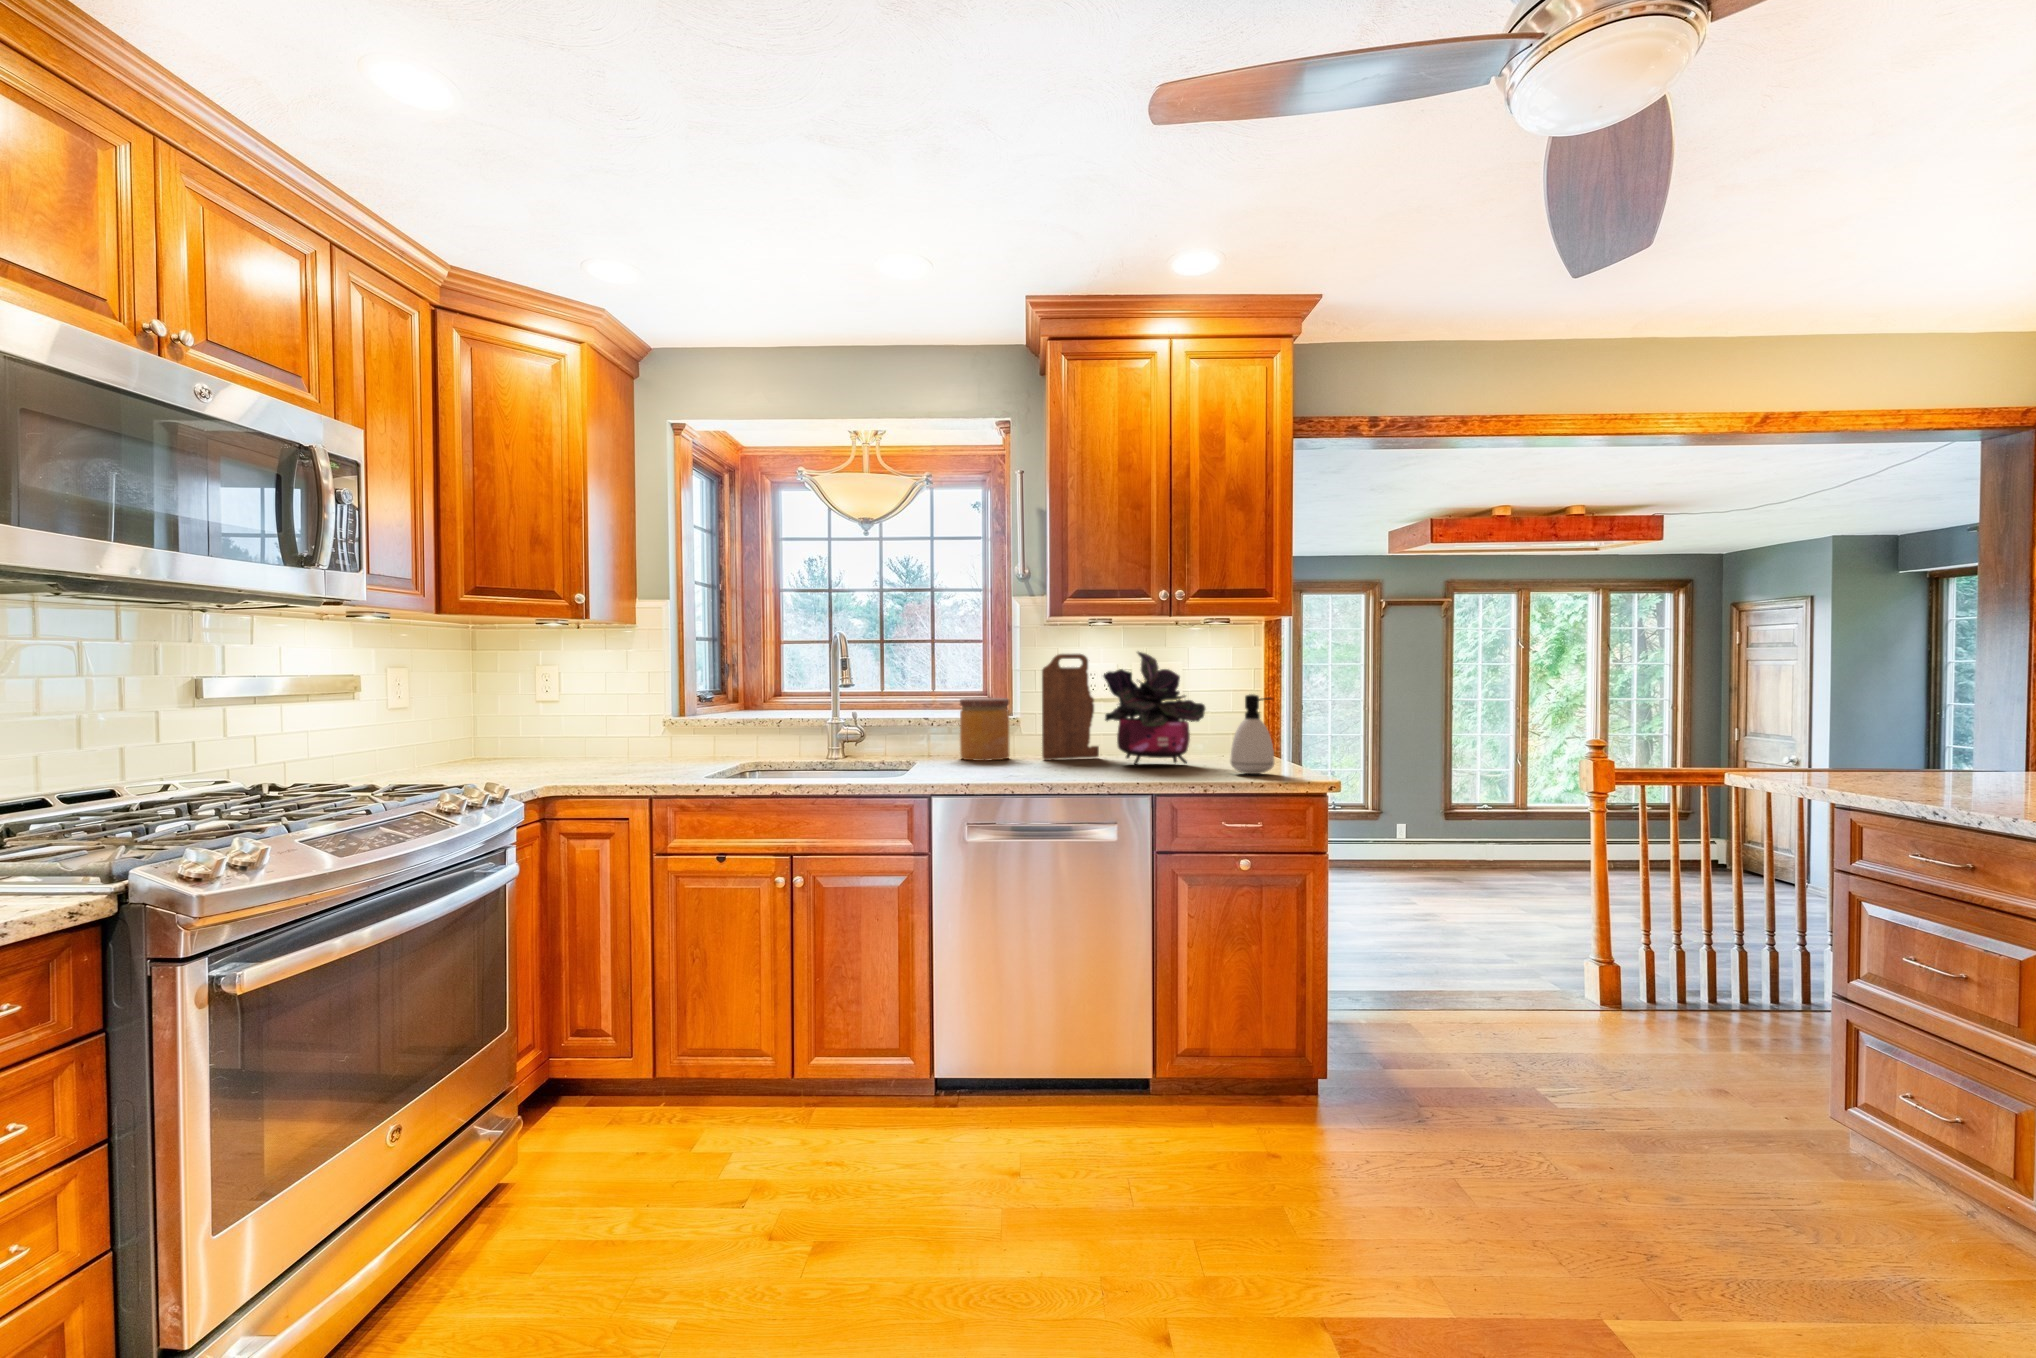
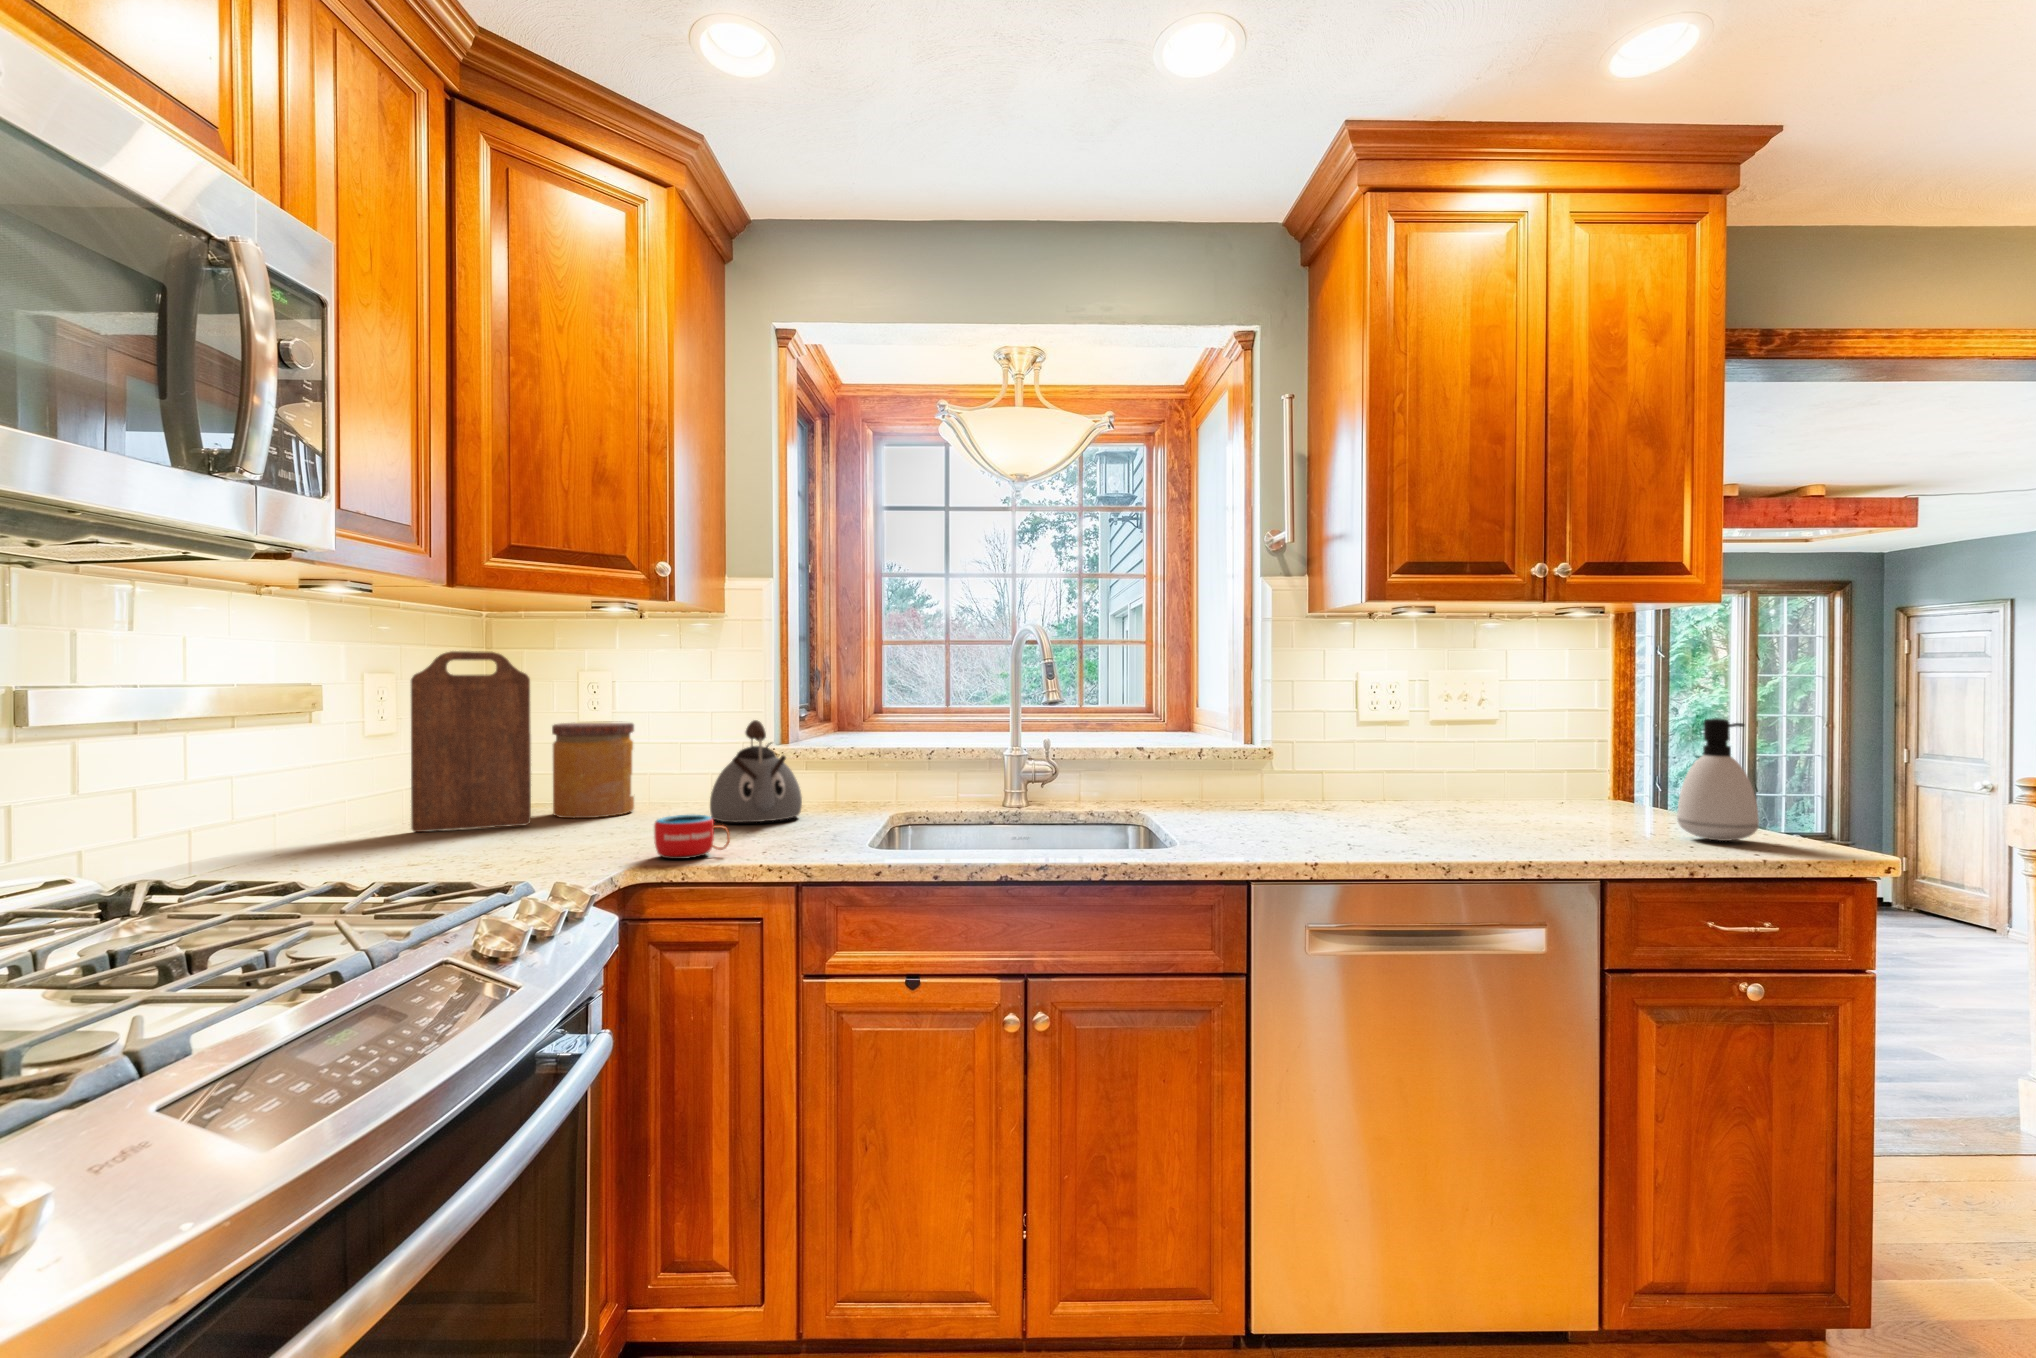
potted plant: present [1103,652,1205,765] -> none [1435,654,1582,822]
cutting board: present [1042,654,1099,760] -> present [411,651,531,832]
kettle: none [618,697,682,765] -> present [710,720,802,822]
jar: present [960,698,1010,761] -> present [552,723,634,818]
mug: none [560,754,608,780] -> present [654,815,730,859]

